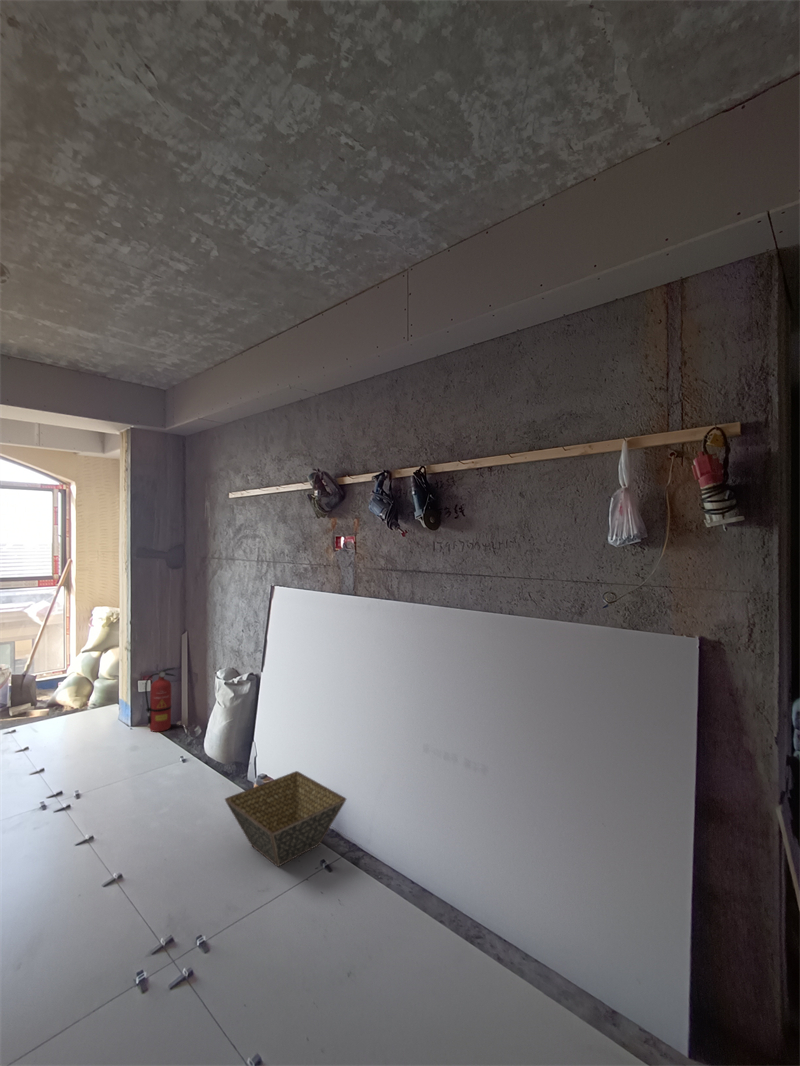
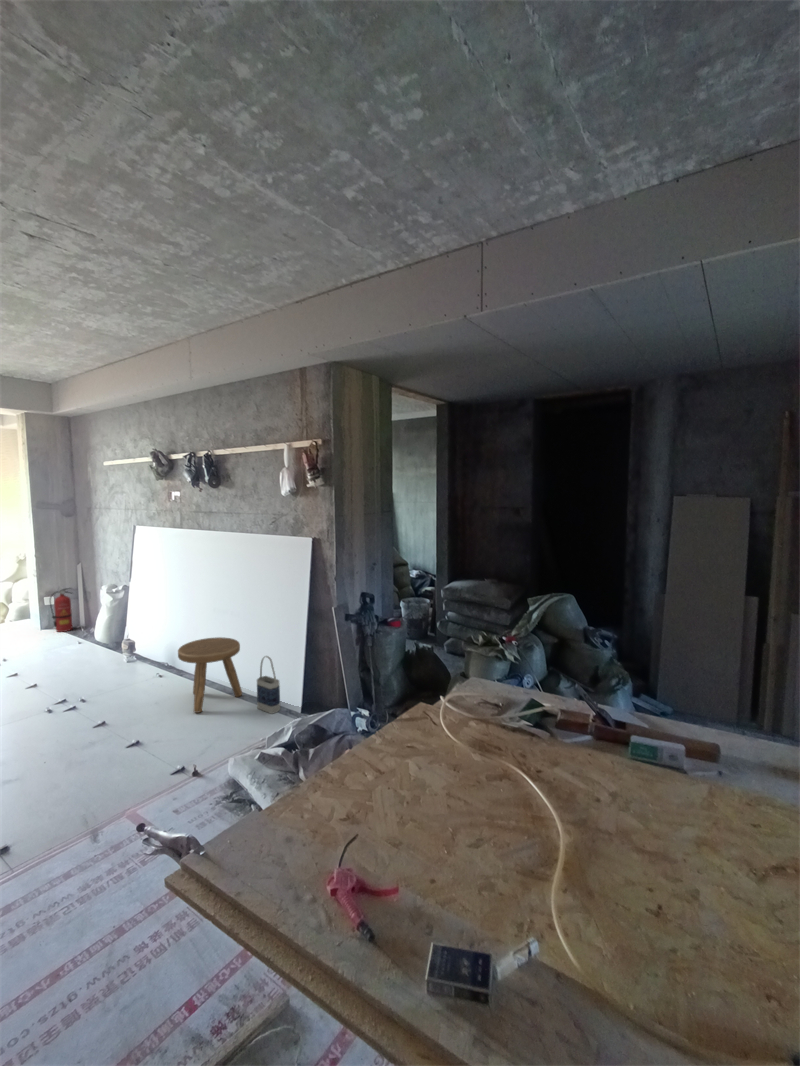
basket: present [225,771,346,866] -> none [100,636,177,681]
stool: none [387,814,504,1009] -> present [178,637,242,713]
bag: none [559,892,615,1041] -> present [257,656,280,714]

